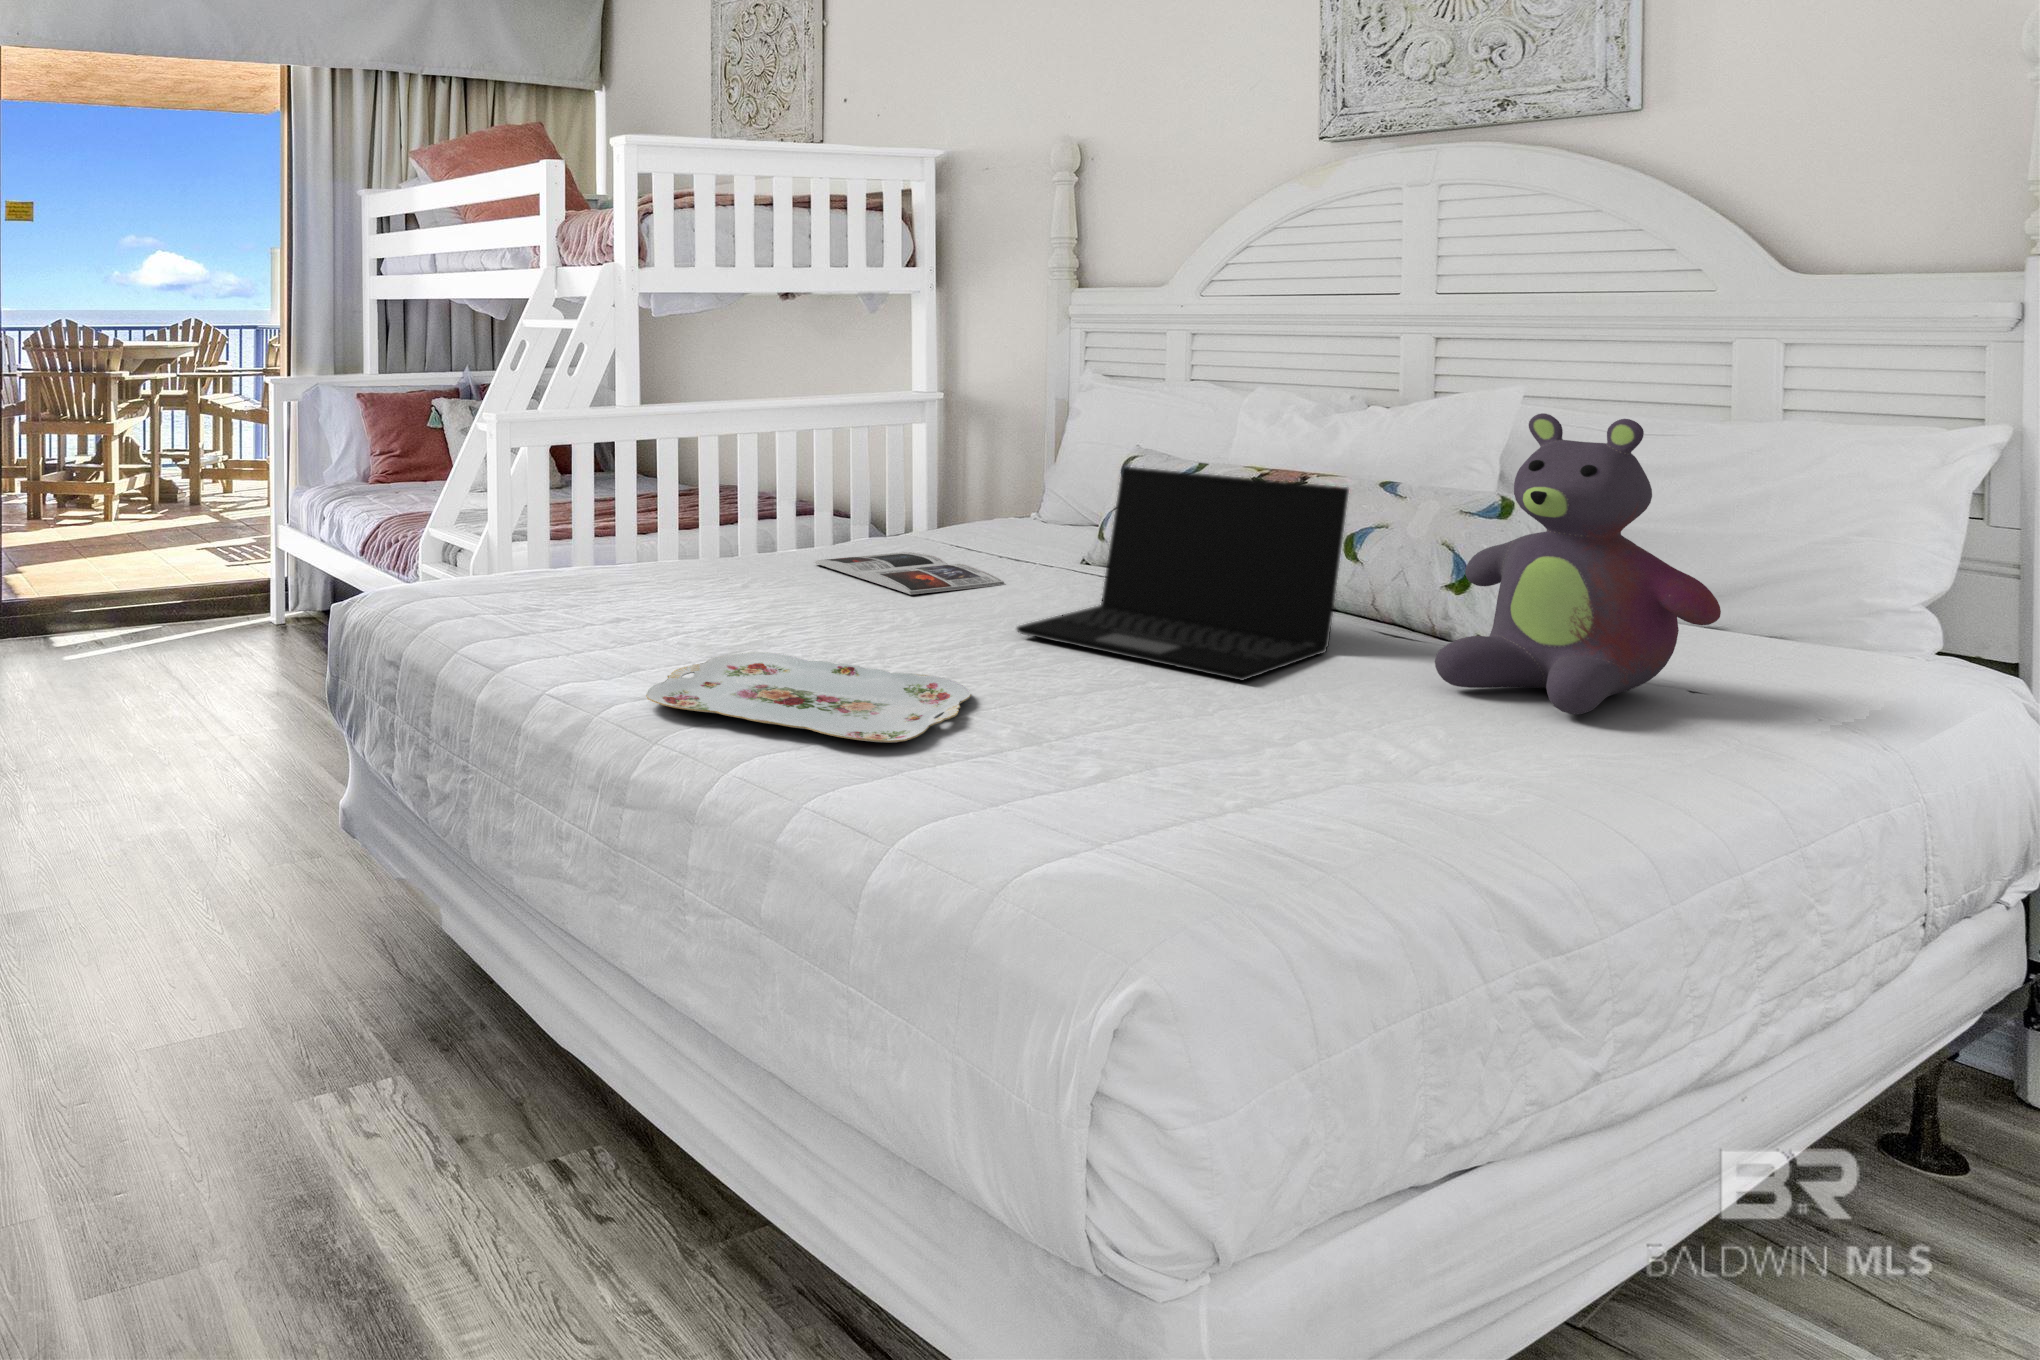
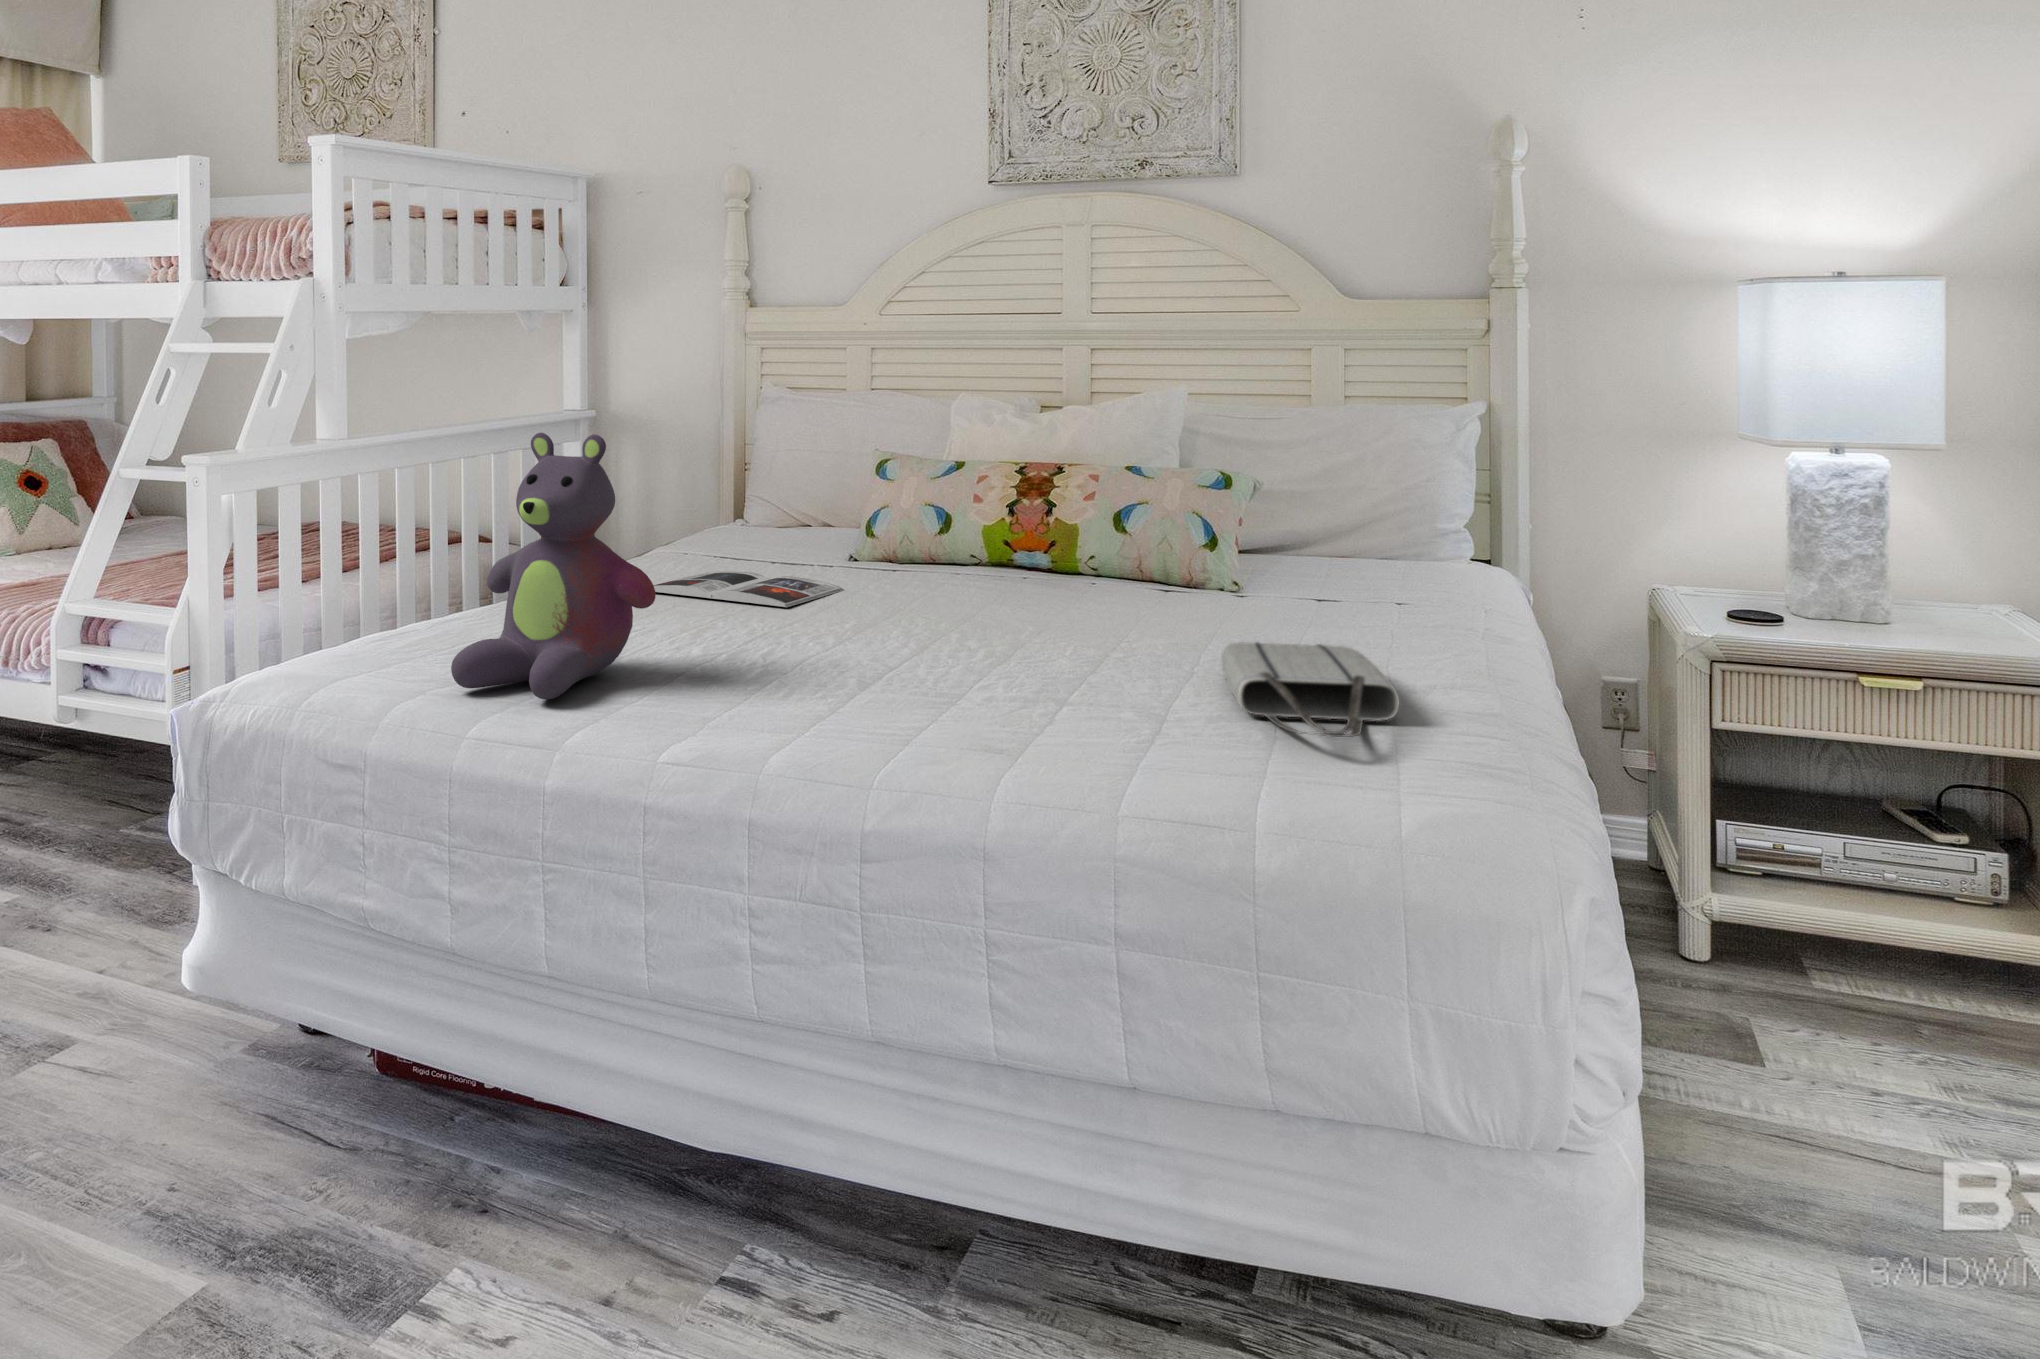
stuffed bear: present [1435,413,1721,714] -> present [451,433,656,700]
laptop: present [1017,467,1349,680] -> none [944,466,1175,639]
serving tray: present [646,652,971,743] -> none [735,669,1051,733]
tote bag: none [1129,695,1396,815] -> present [1221,642,1399,737]

